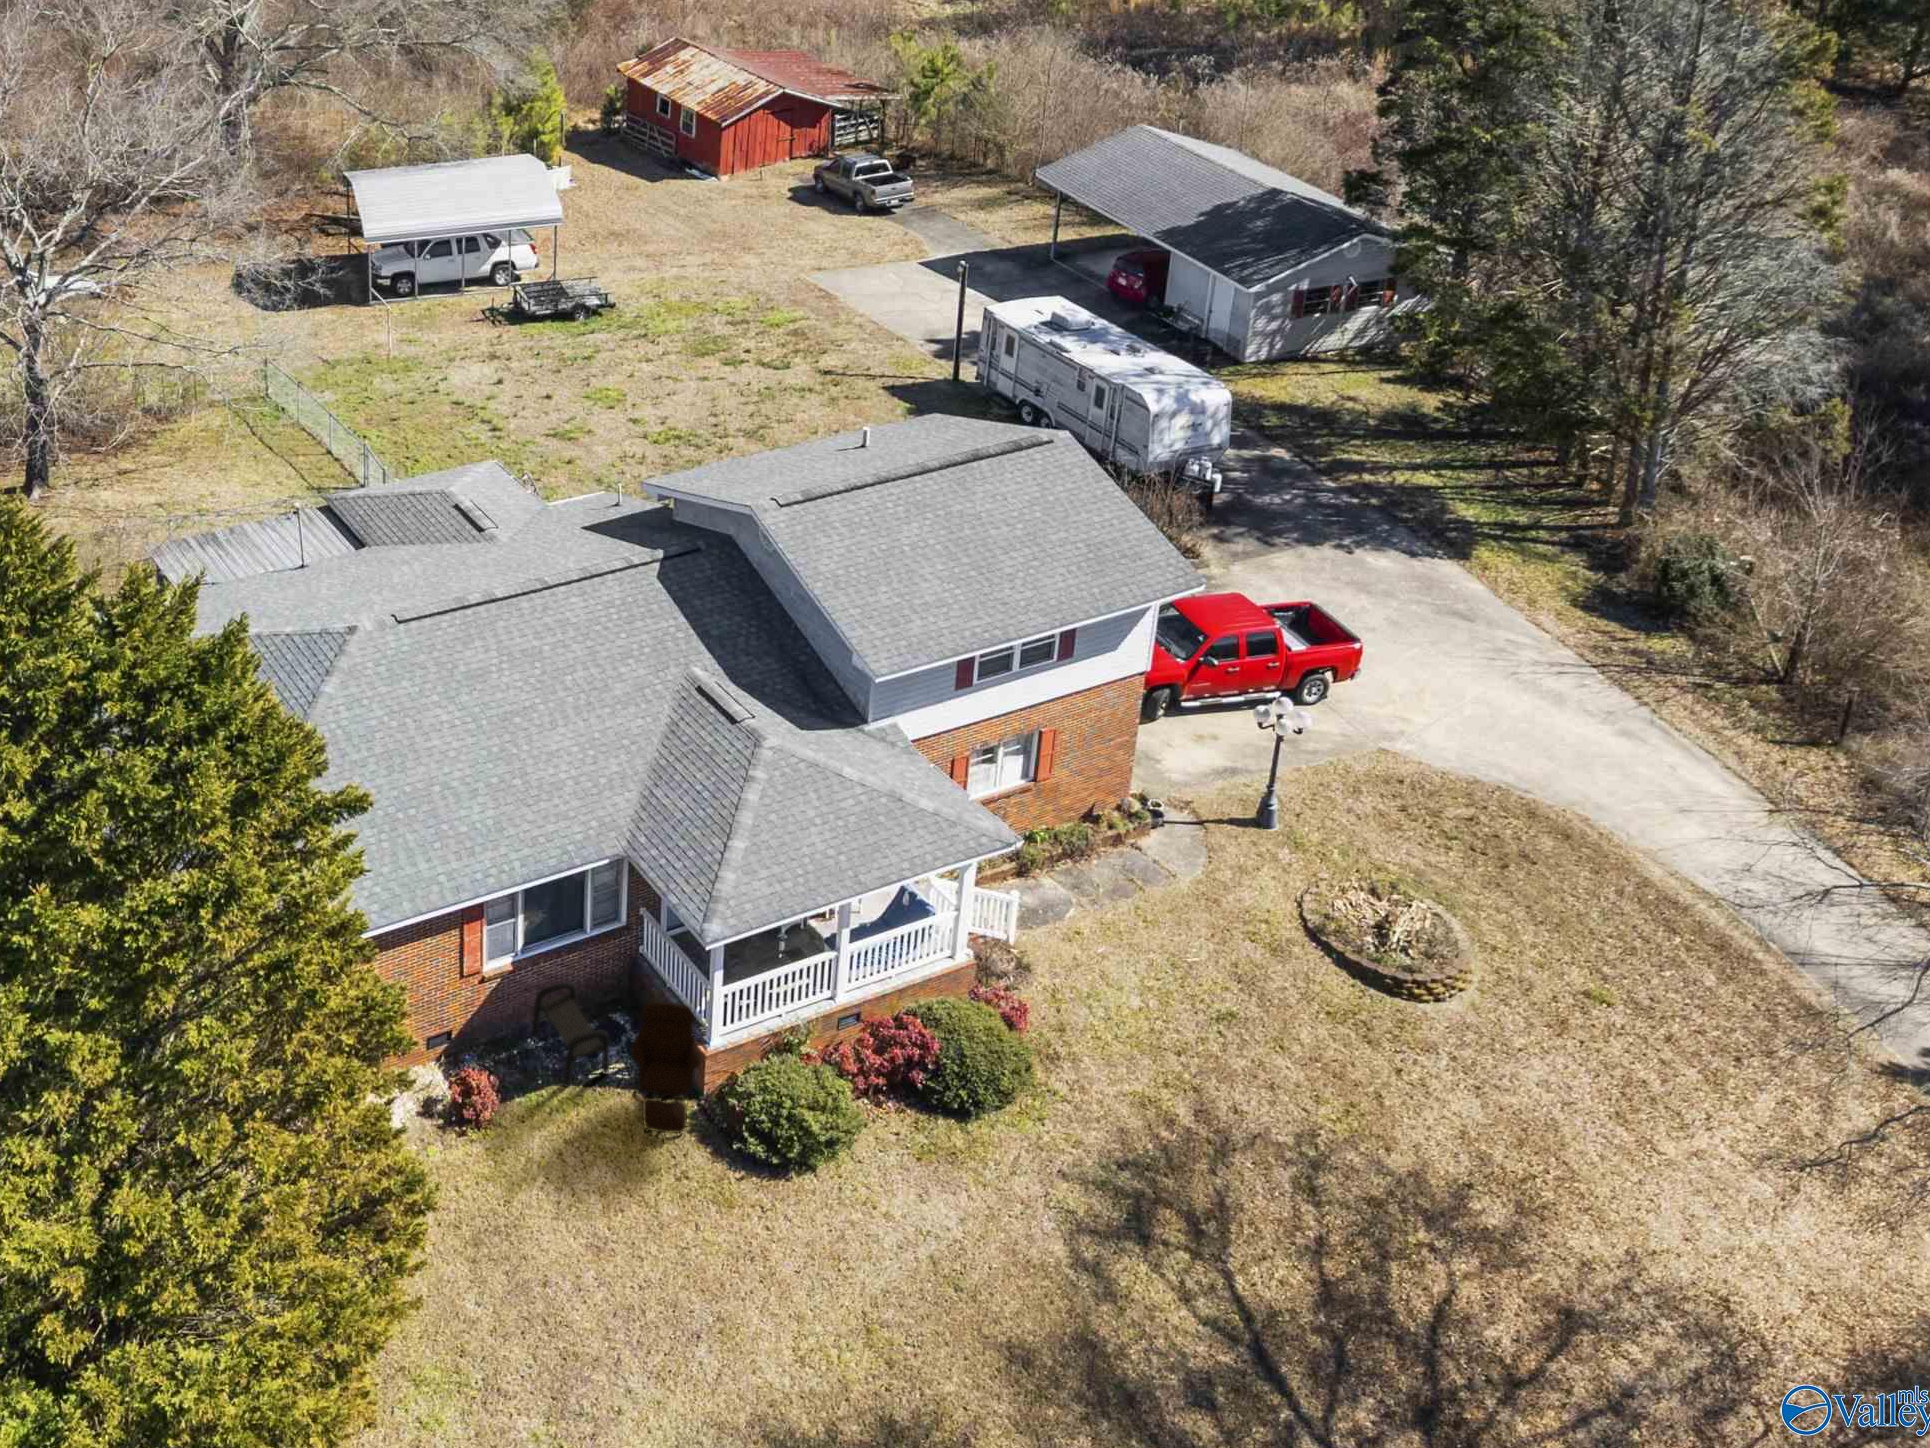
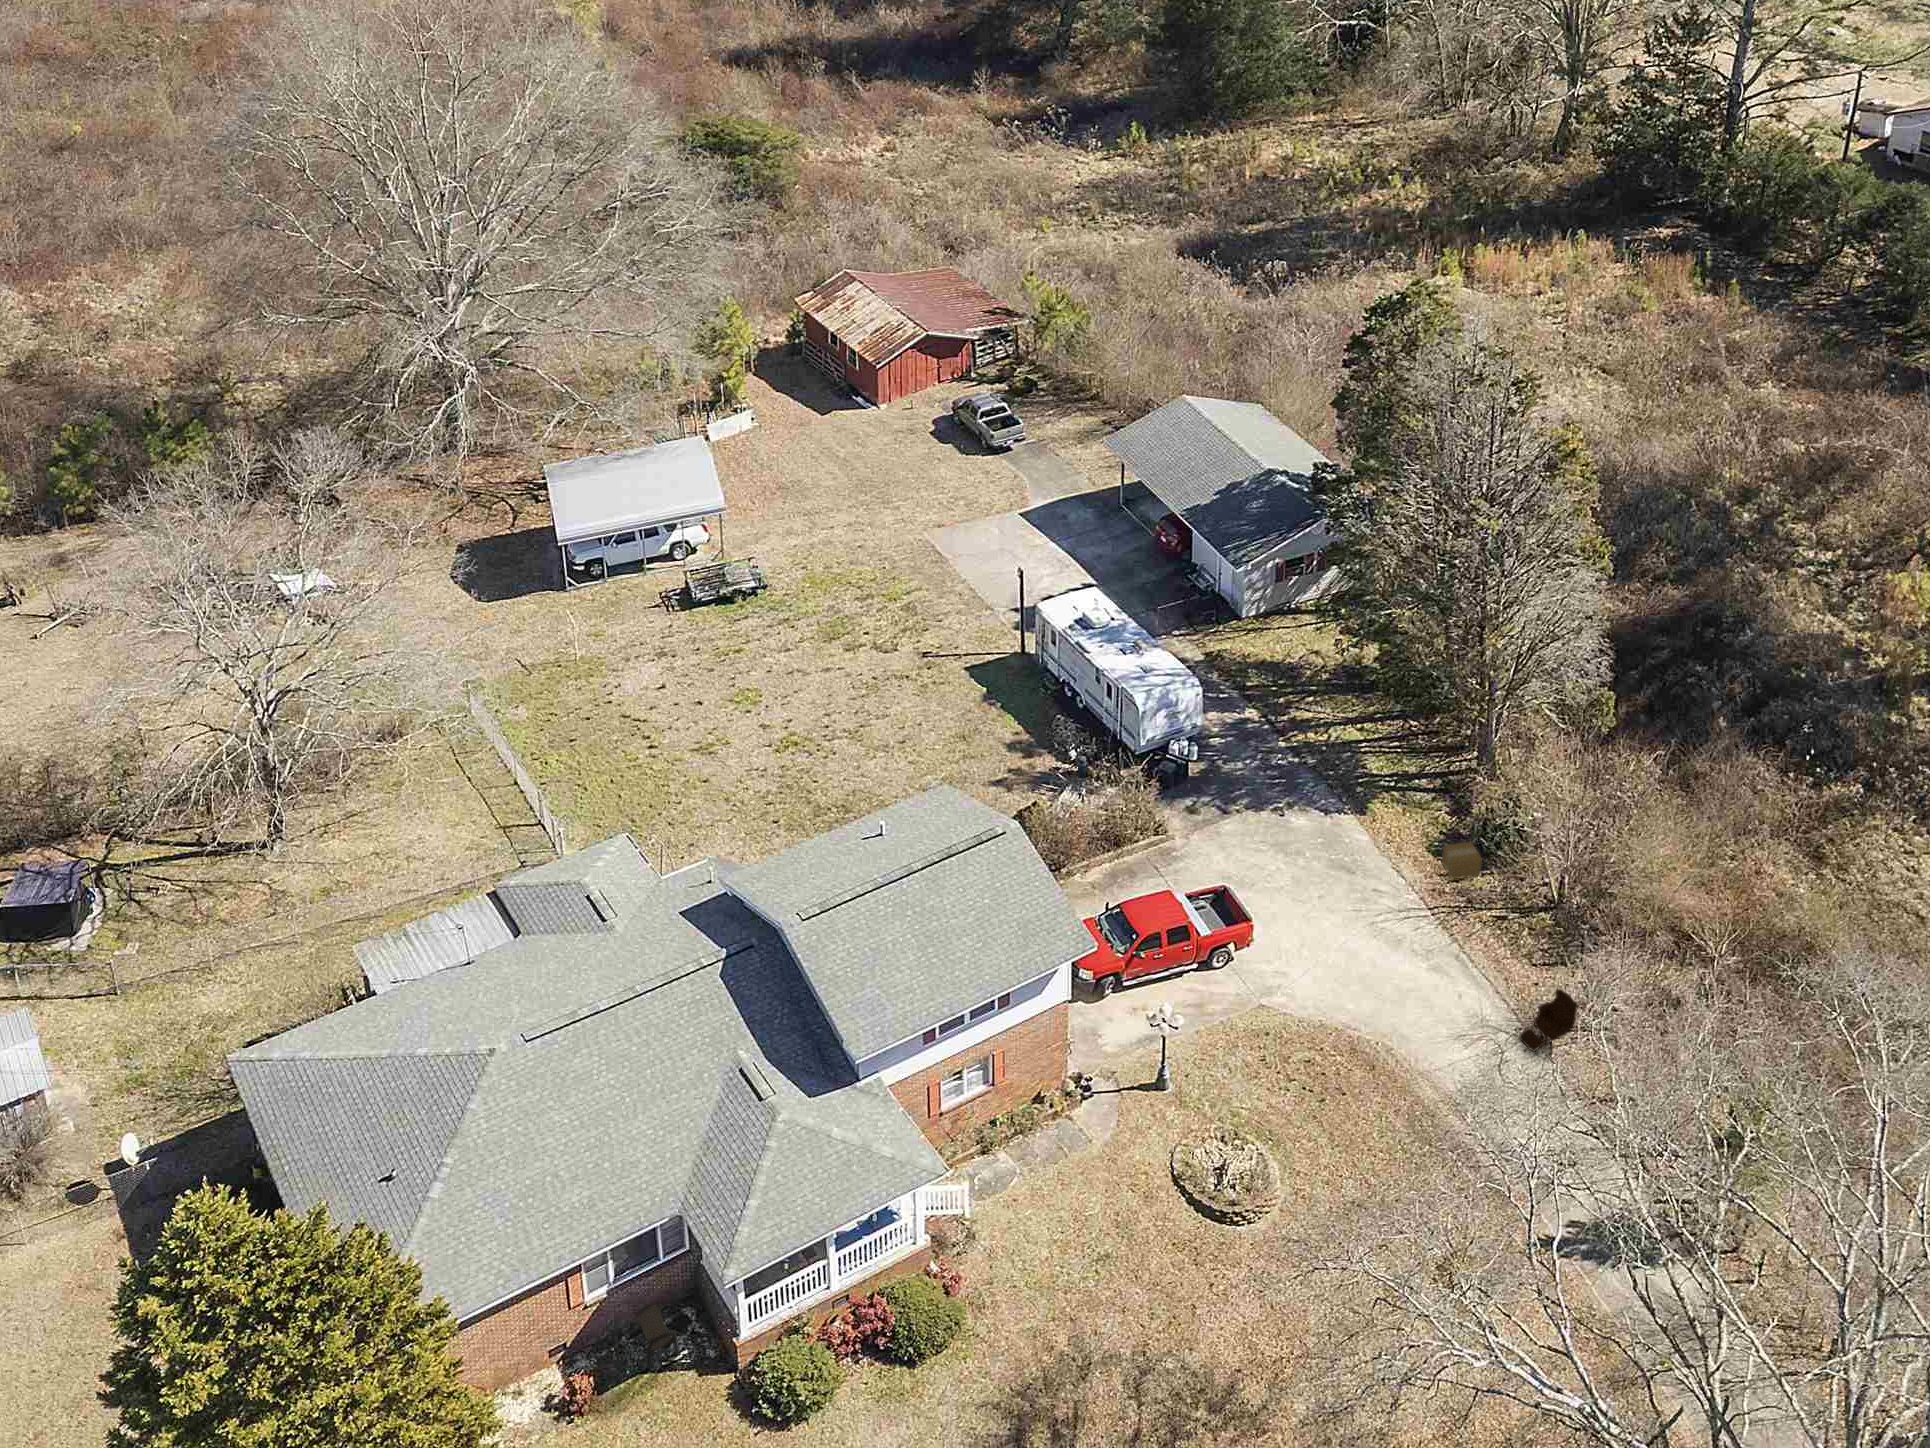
cardboard box: none [1609,579,1680,627] -> present [1441,842,1482,879]
lounge chair: present [631,1002,702,1135] -> present [1519,989,1579,1052]

